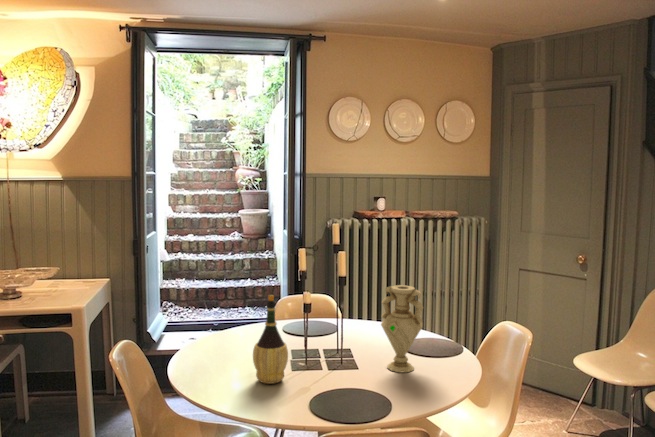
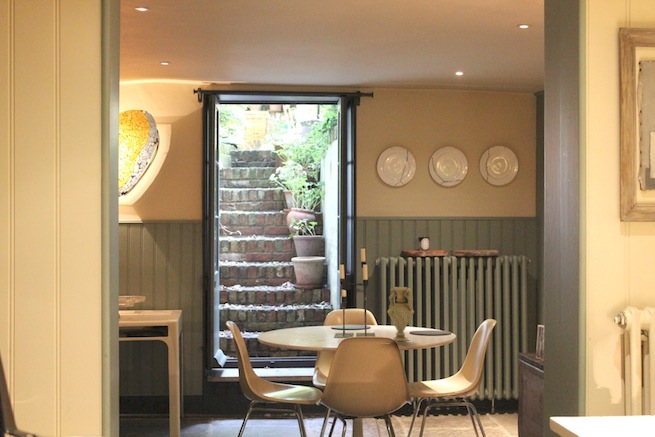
wine bottle: present [253,295,288,384] -> none [306,289,328,342]

